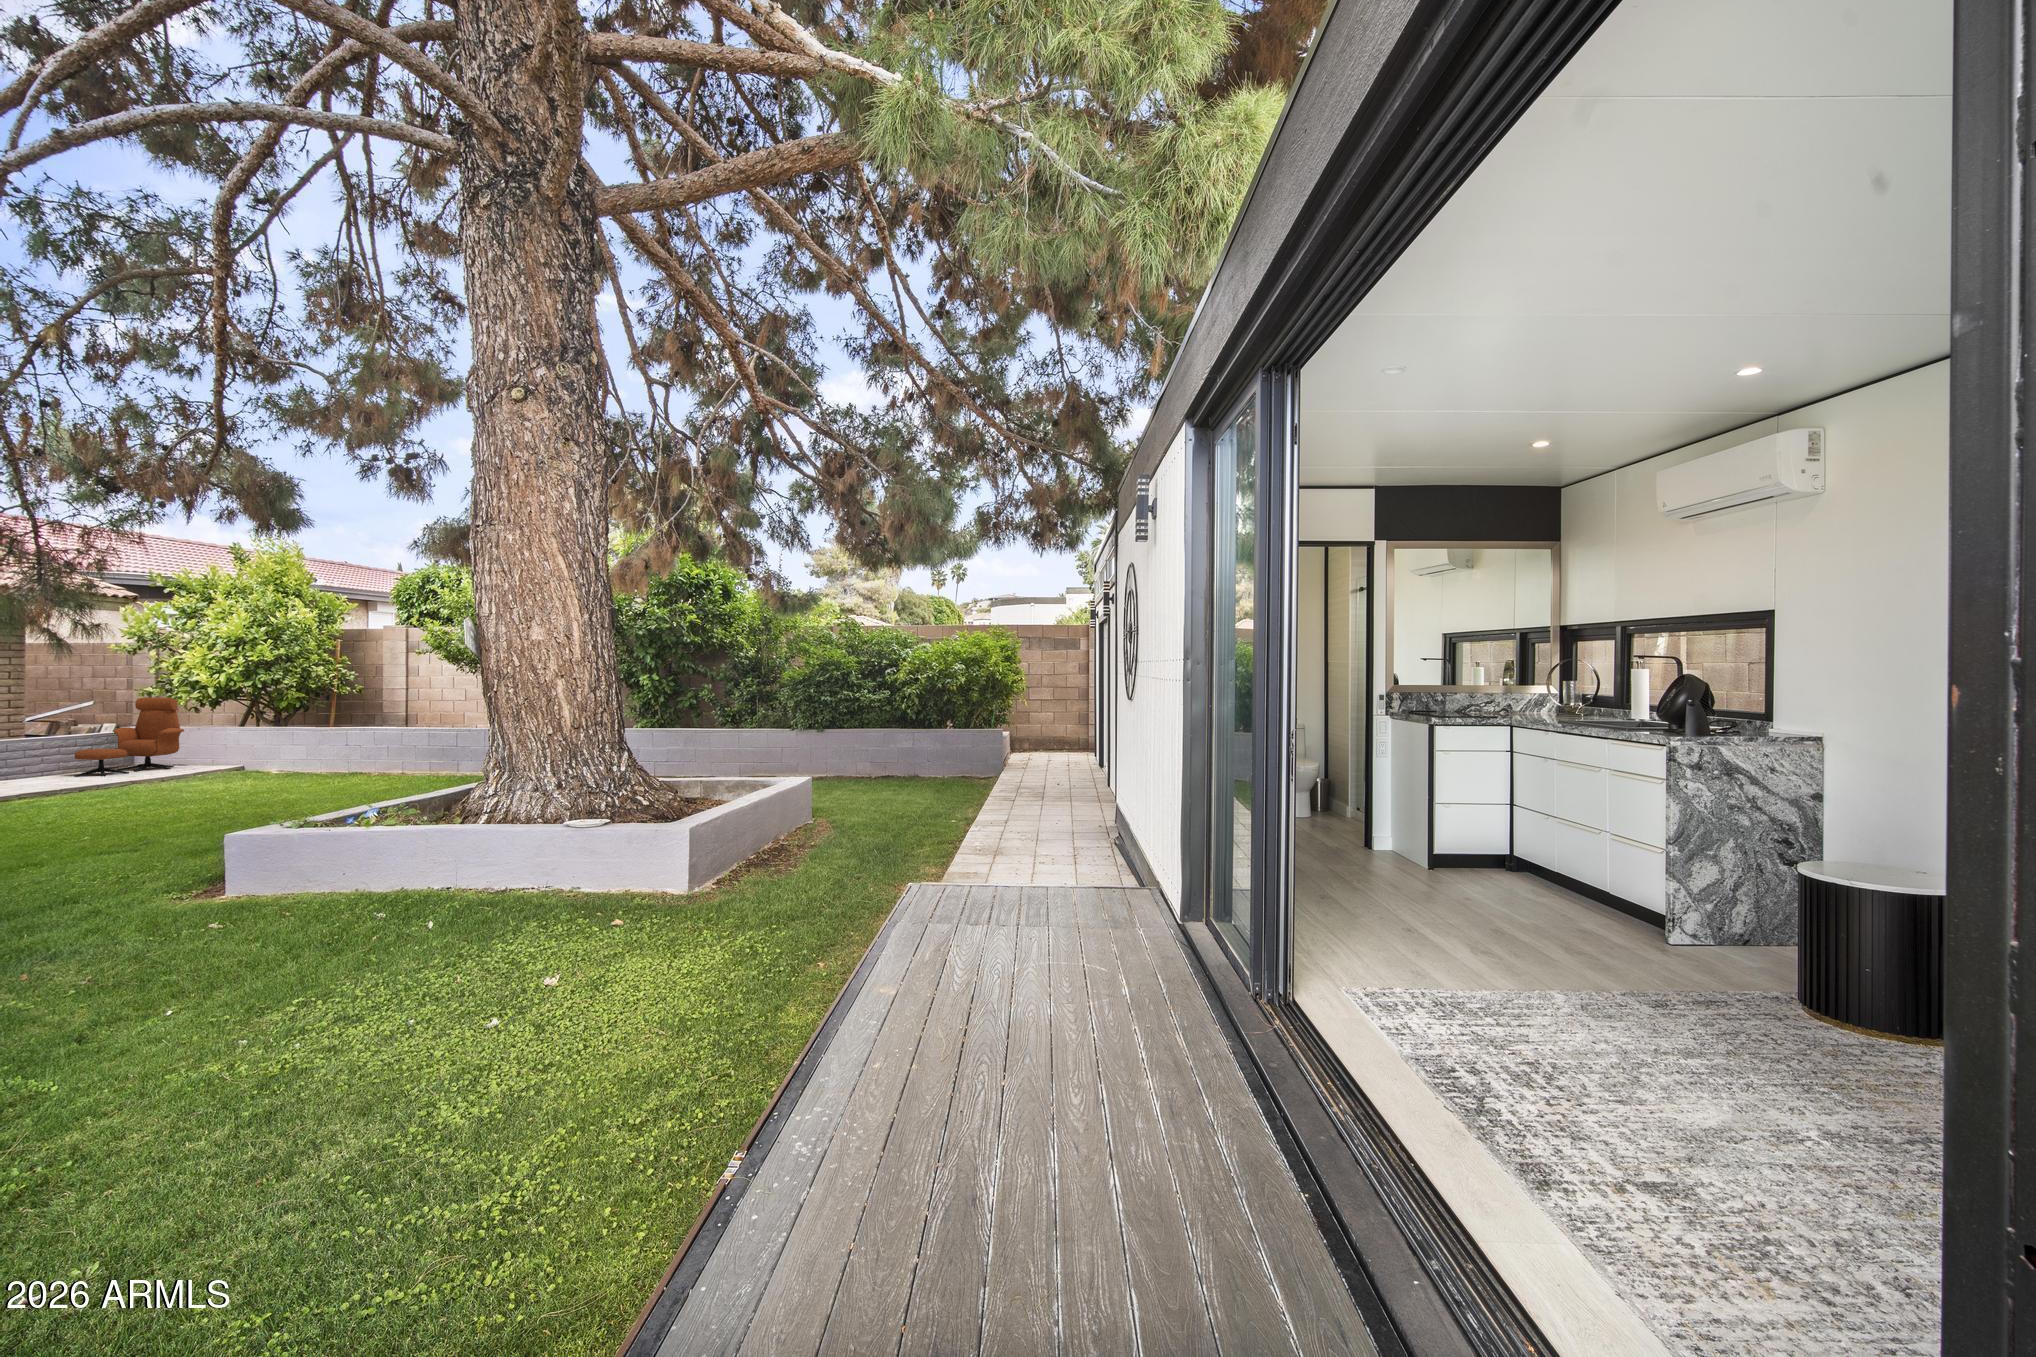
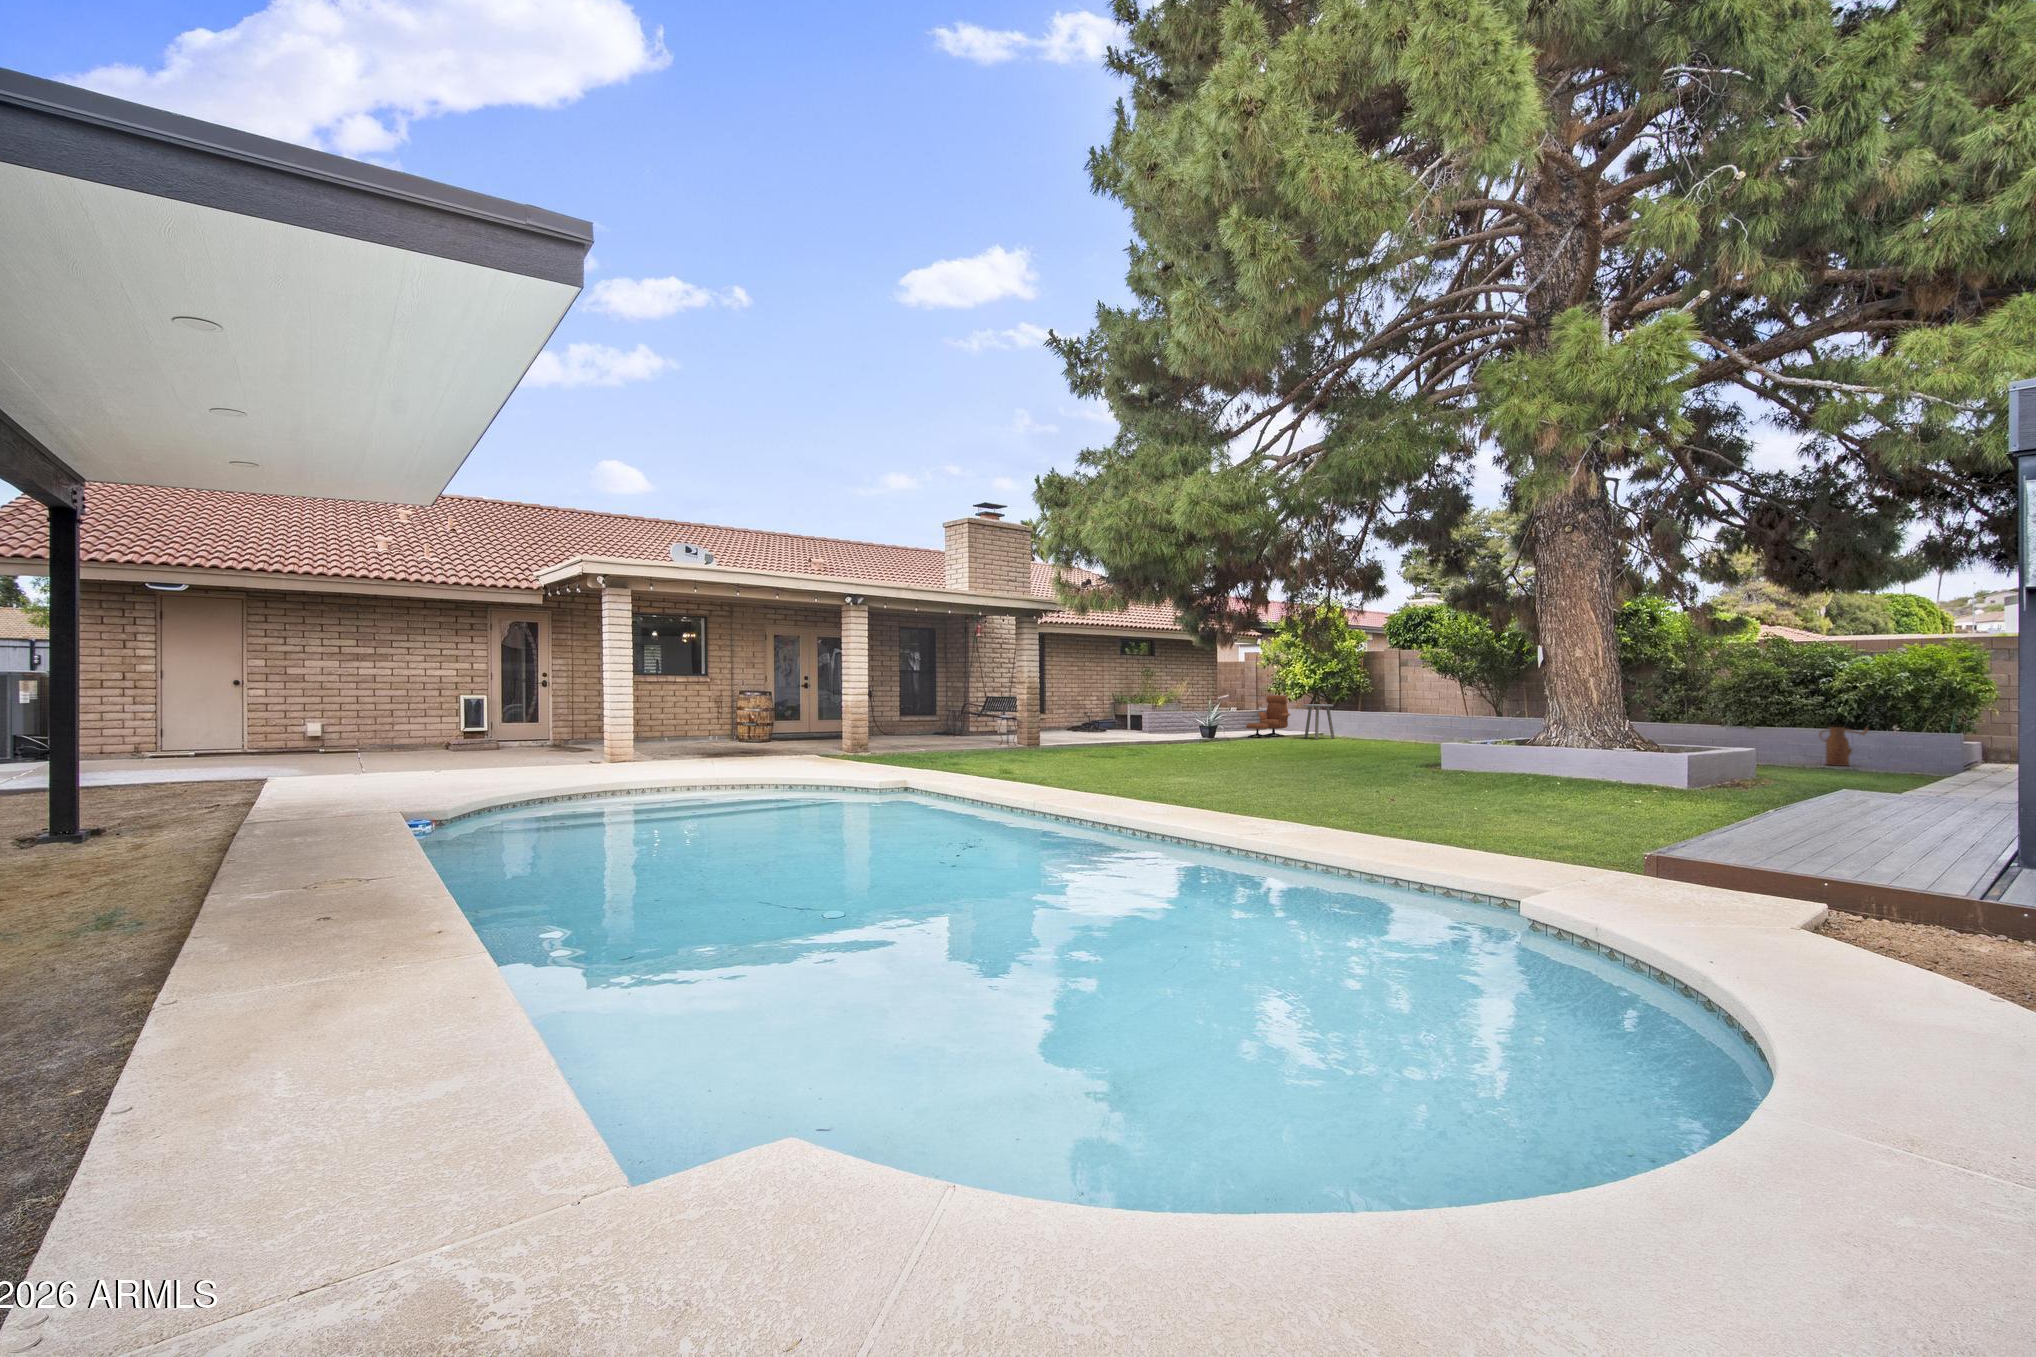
side table: none [200,712,268,773] -> present [1303,704,1335,739]
watering can: none [884,731,930,778] -> present [1819,727,1868,766]

